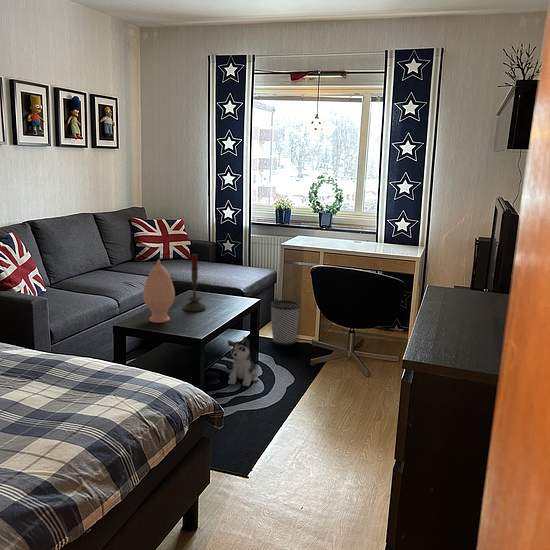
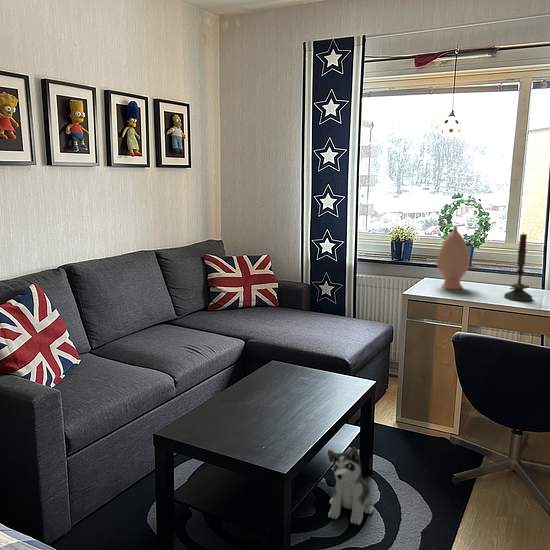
candle: present [183,254,206,311] -> present [504,234,532,301]
vase: present [143,260,175,323] -> present [437,226,470,289]
wastebasket: present [271,300,300,345] -> none [388,372,432,440]

